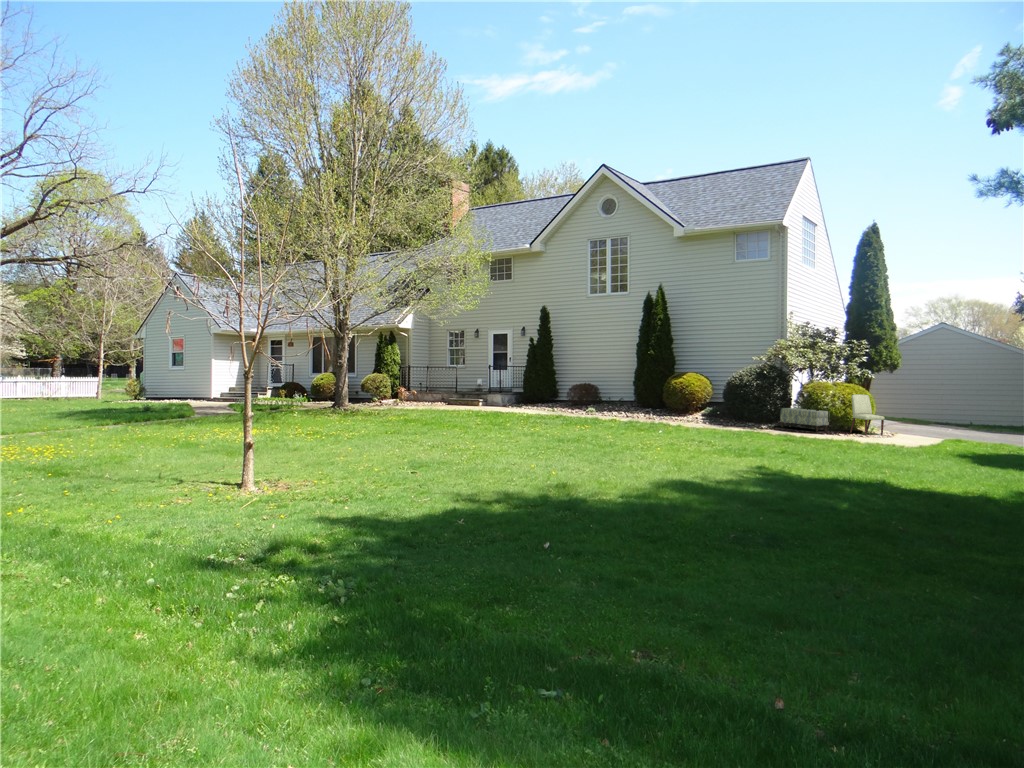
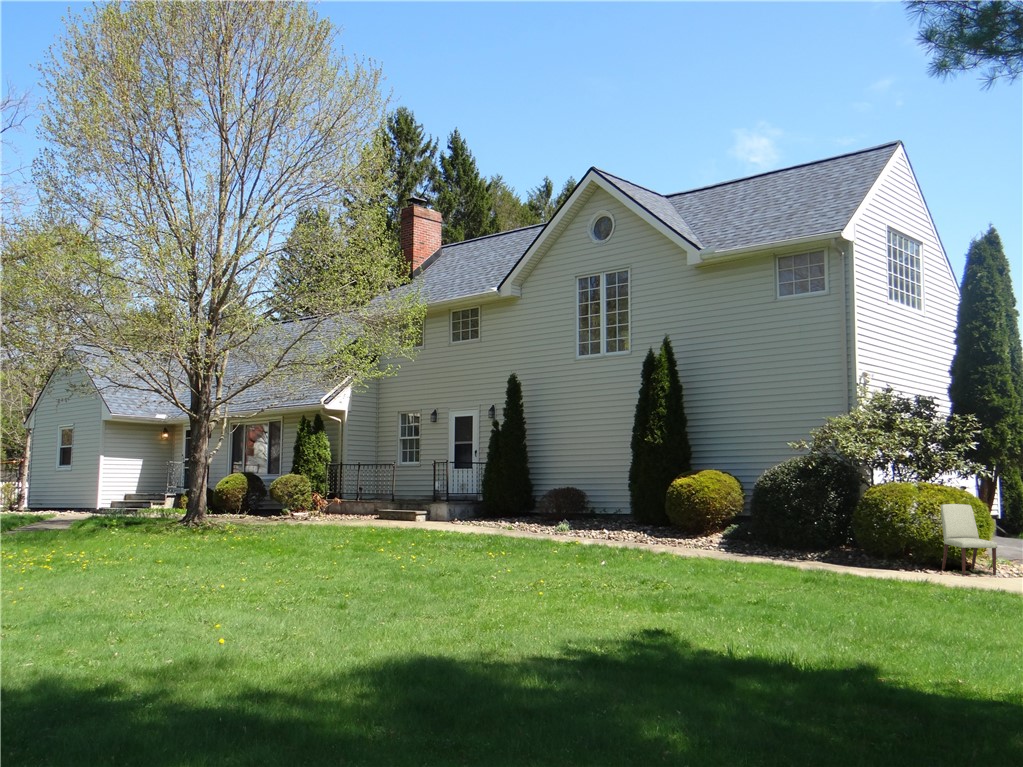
bench: present [780,408,829,432] -> none [827,526,906,568]

